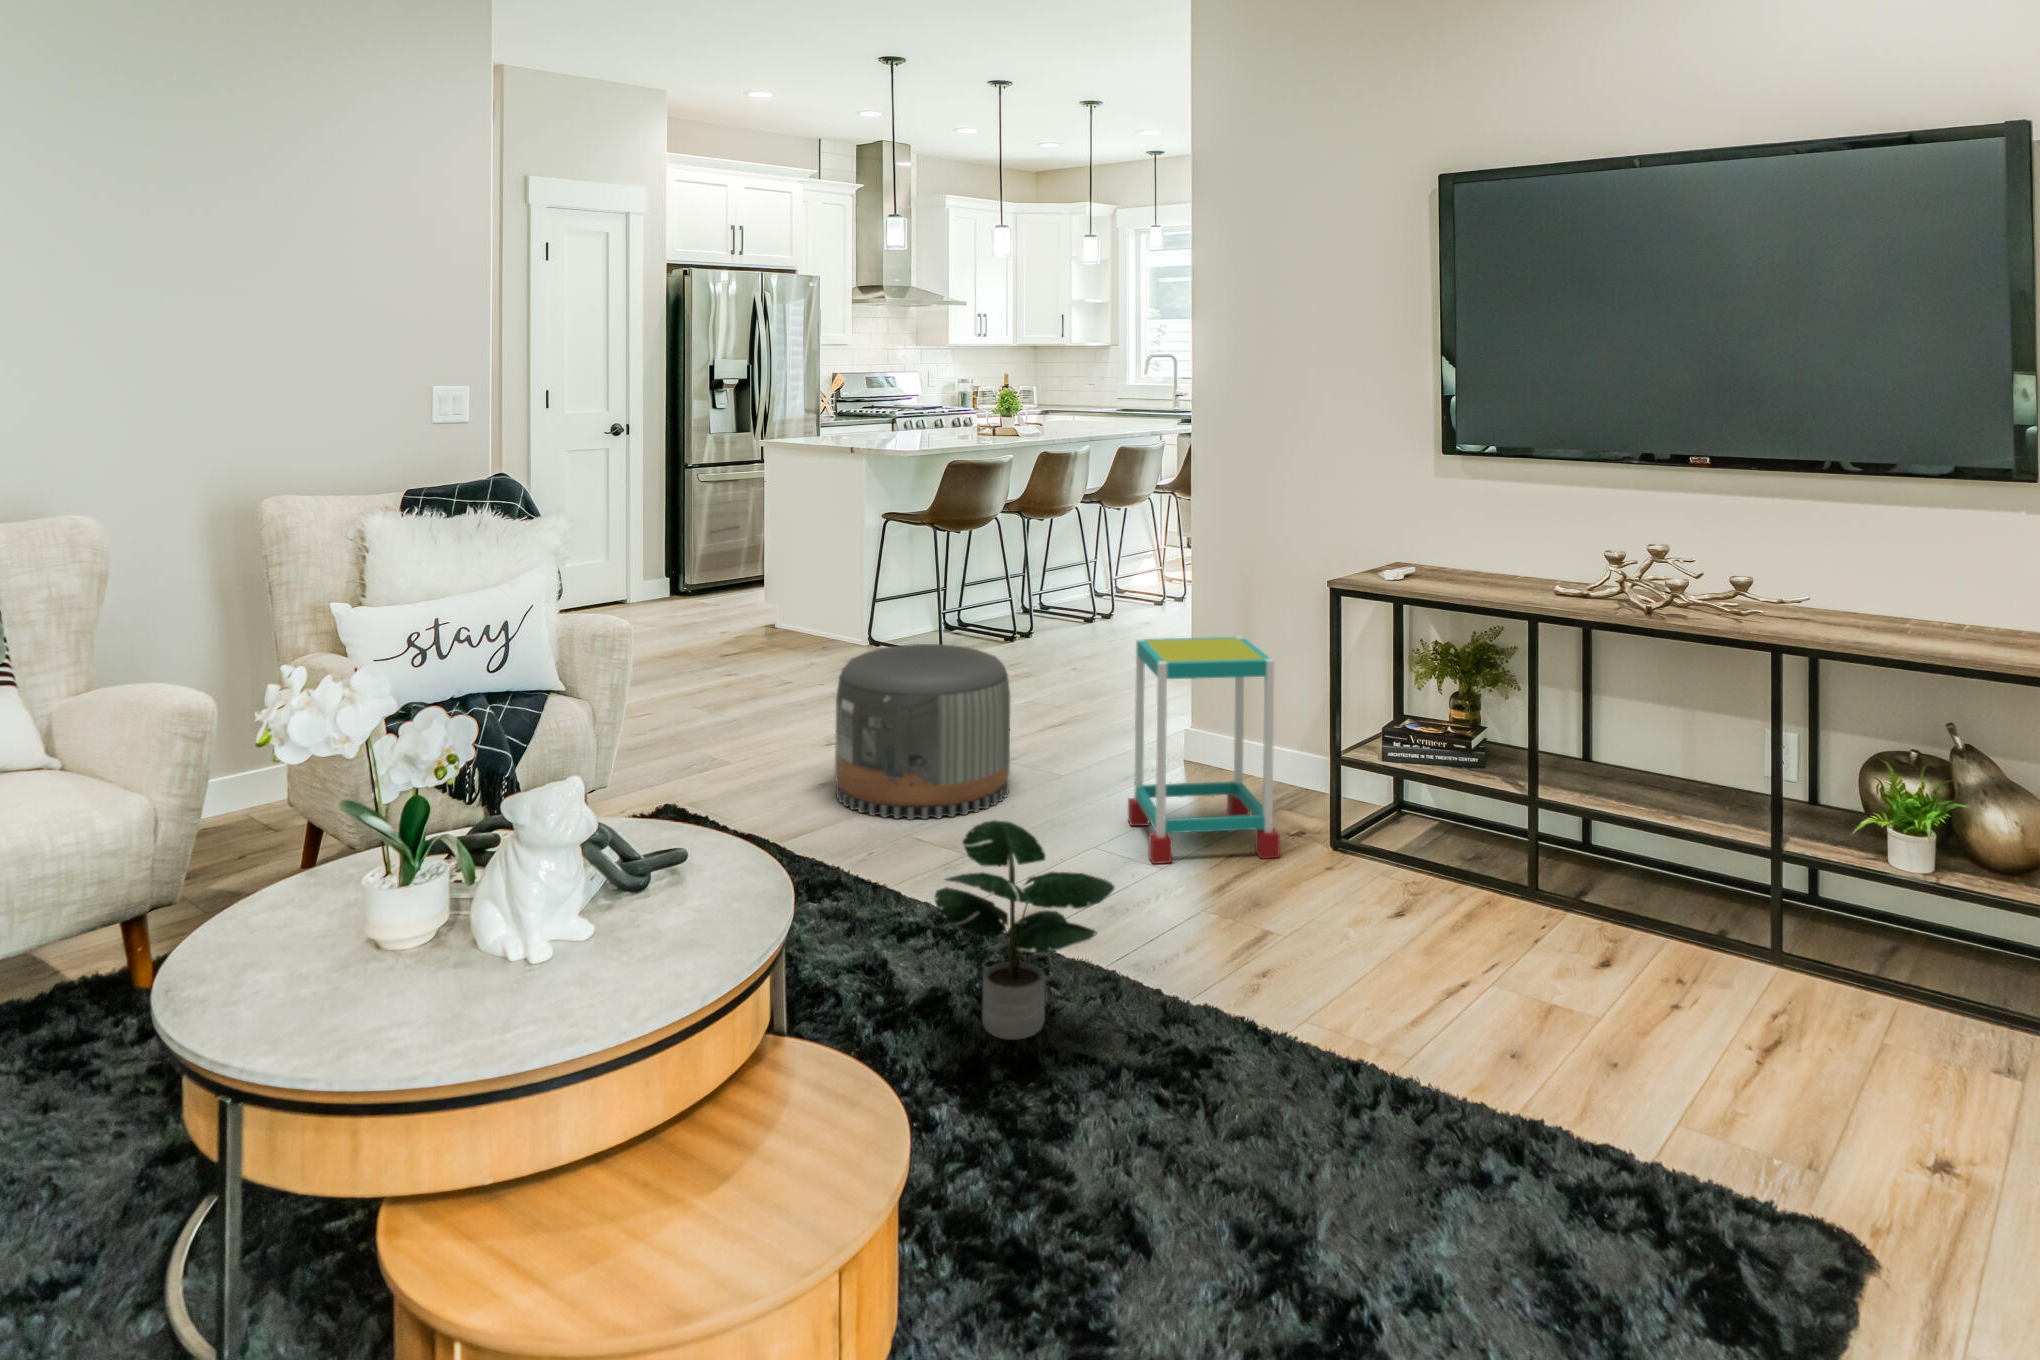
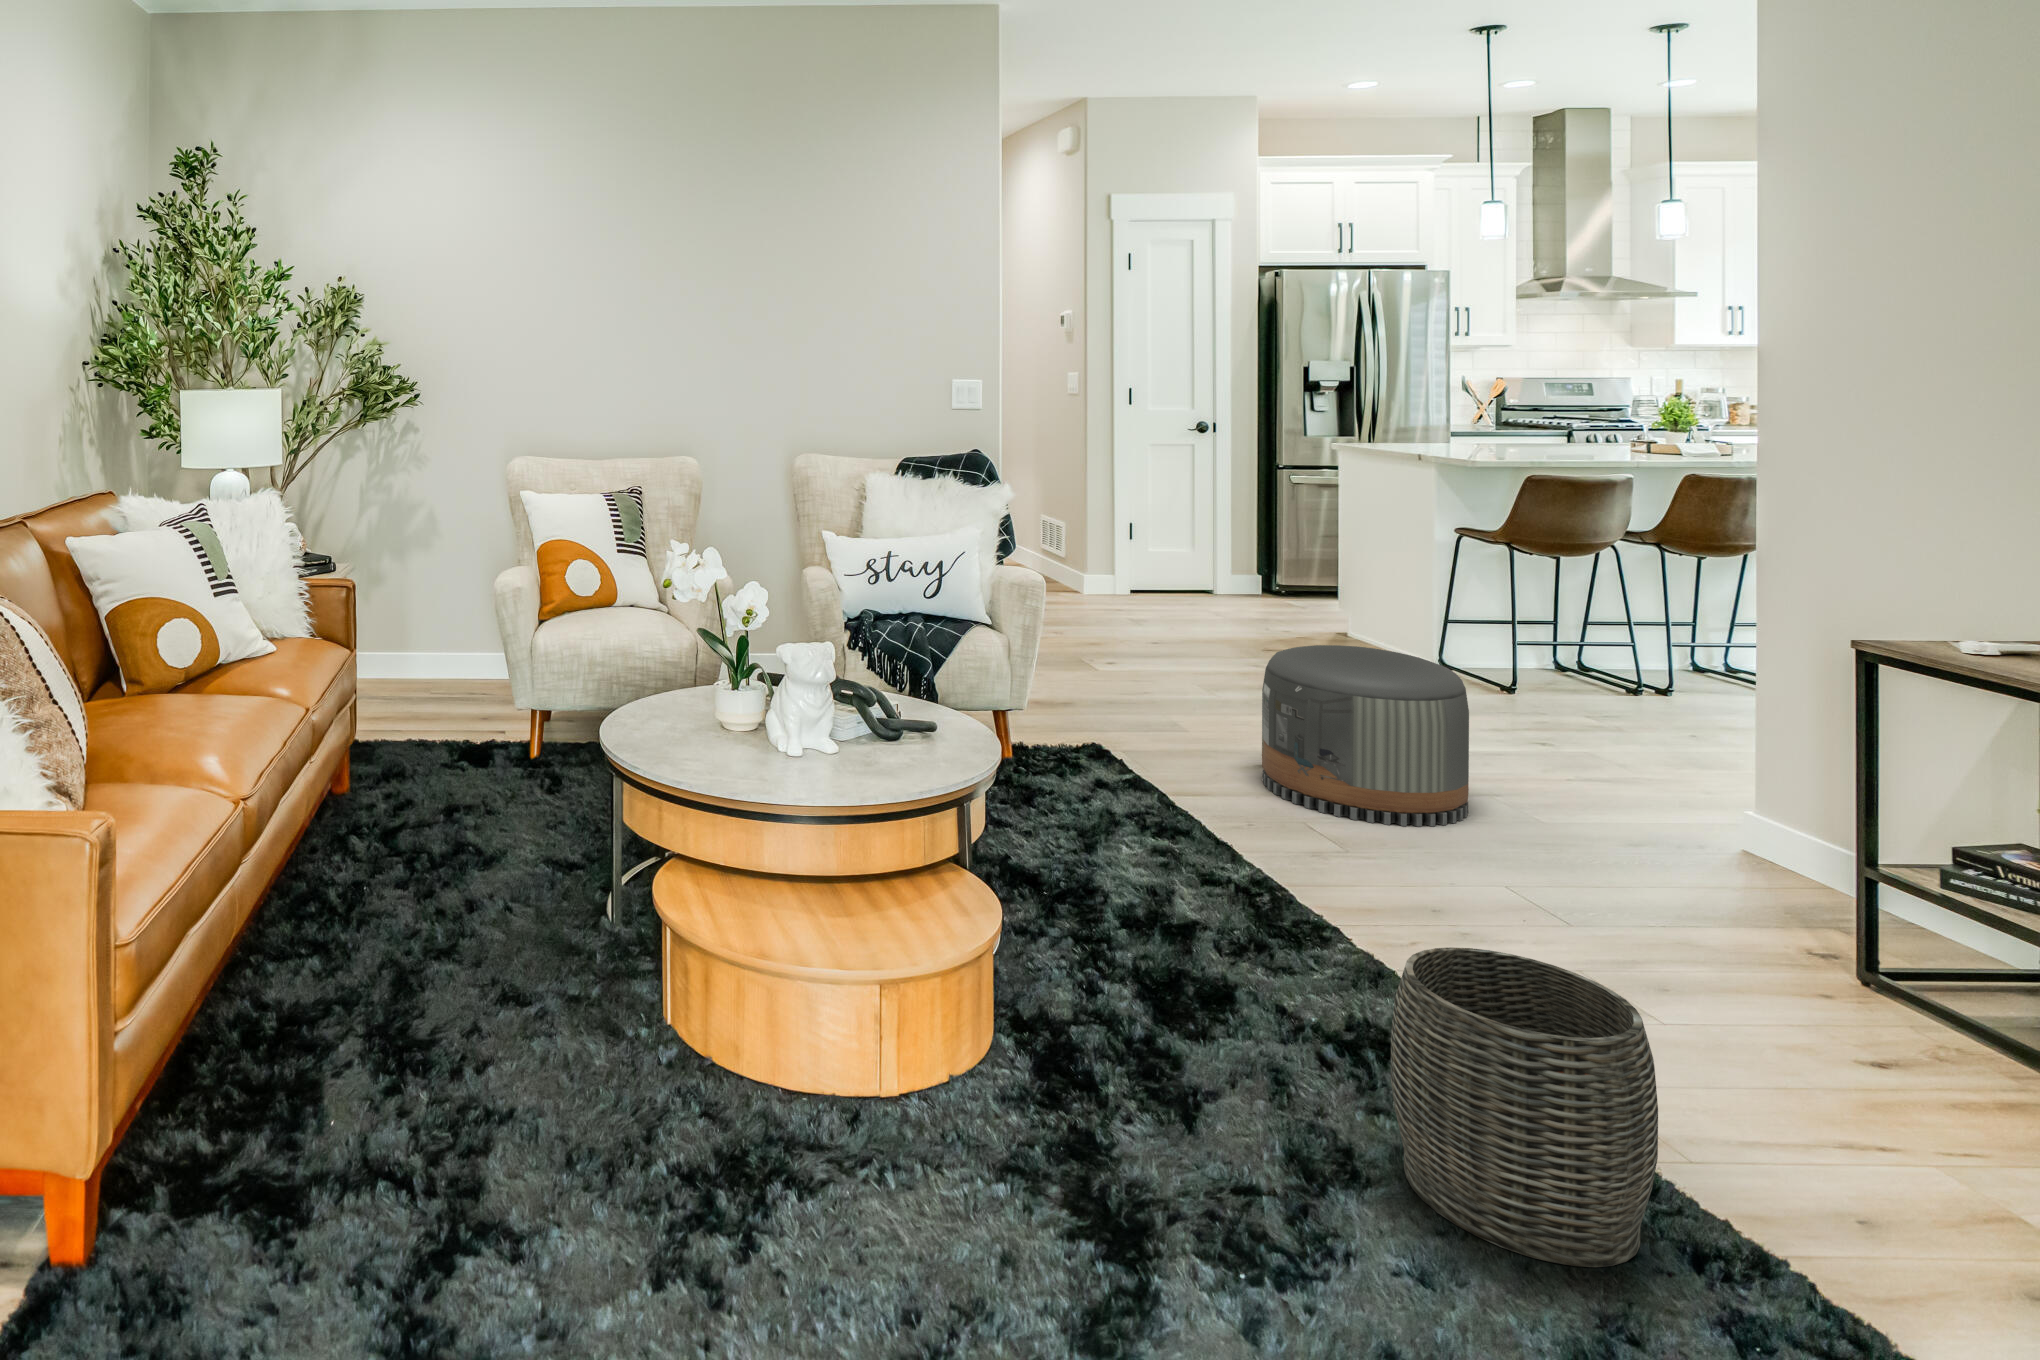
side table: present [1128,637,1280,864] -> none [1572,677,1779,975]
potted plant: present [934,820,1115,1040] -> none [1164,791,1355,995]
woven basket: none [1251,911,1449,1190] -> present [1391,947,1658,1267]

